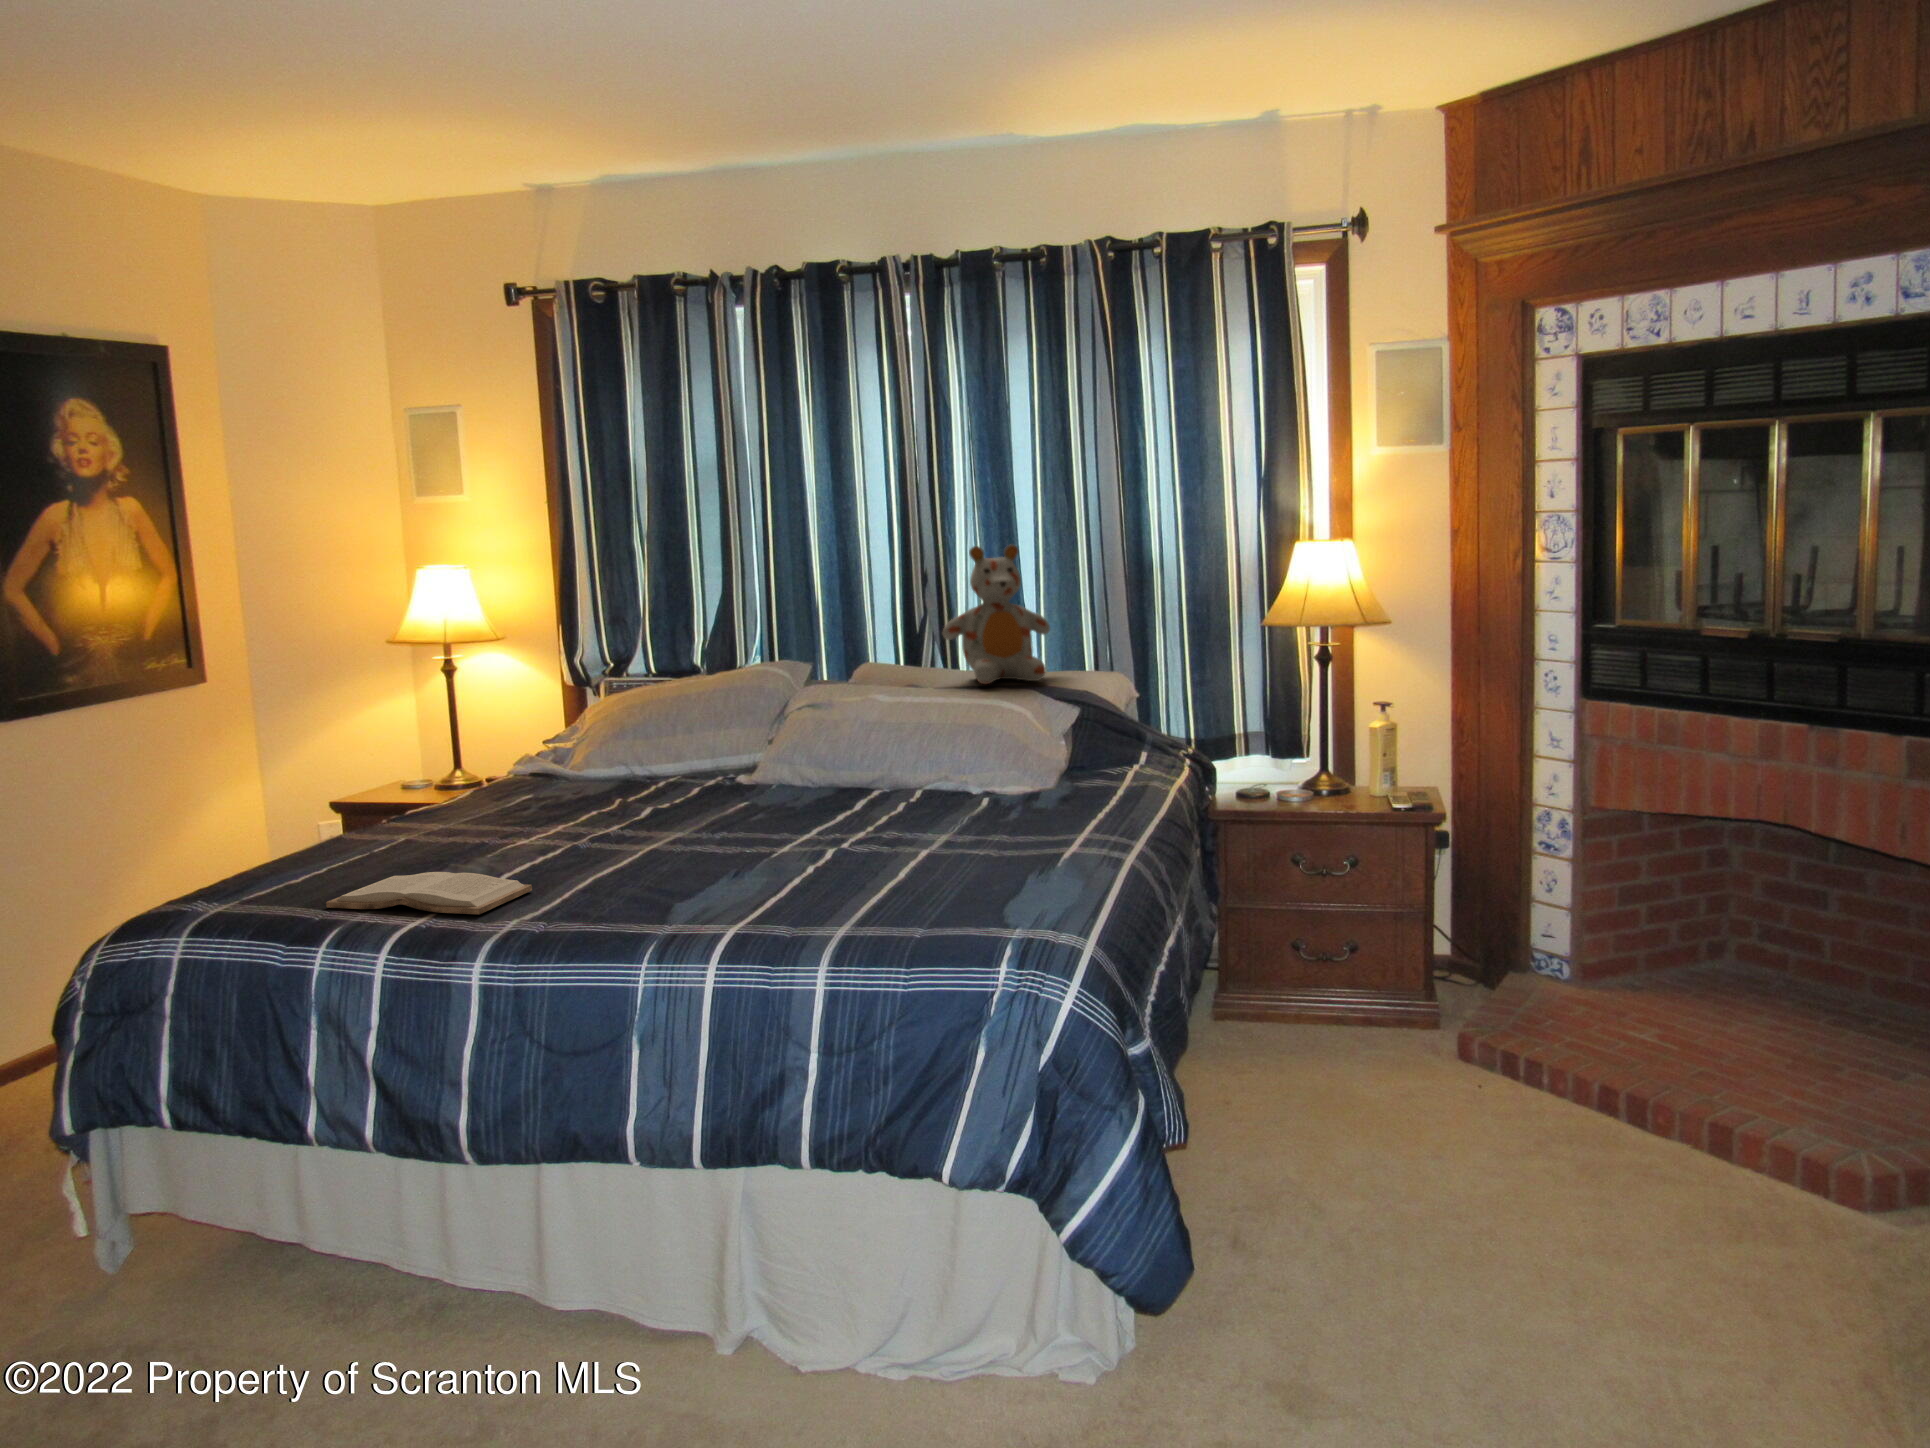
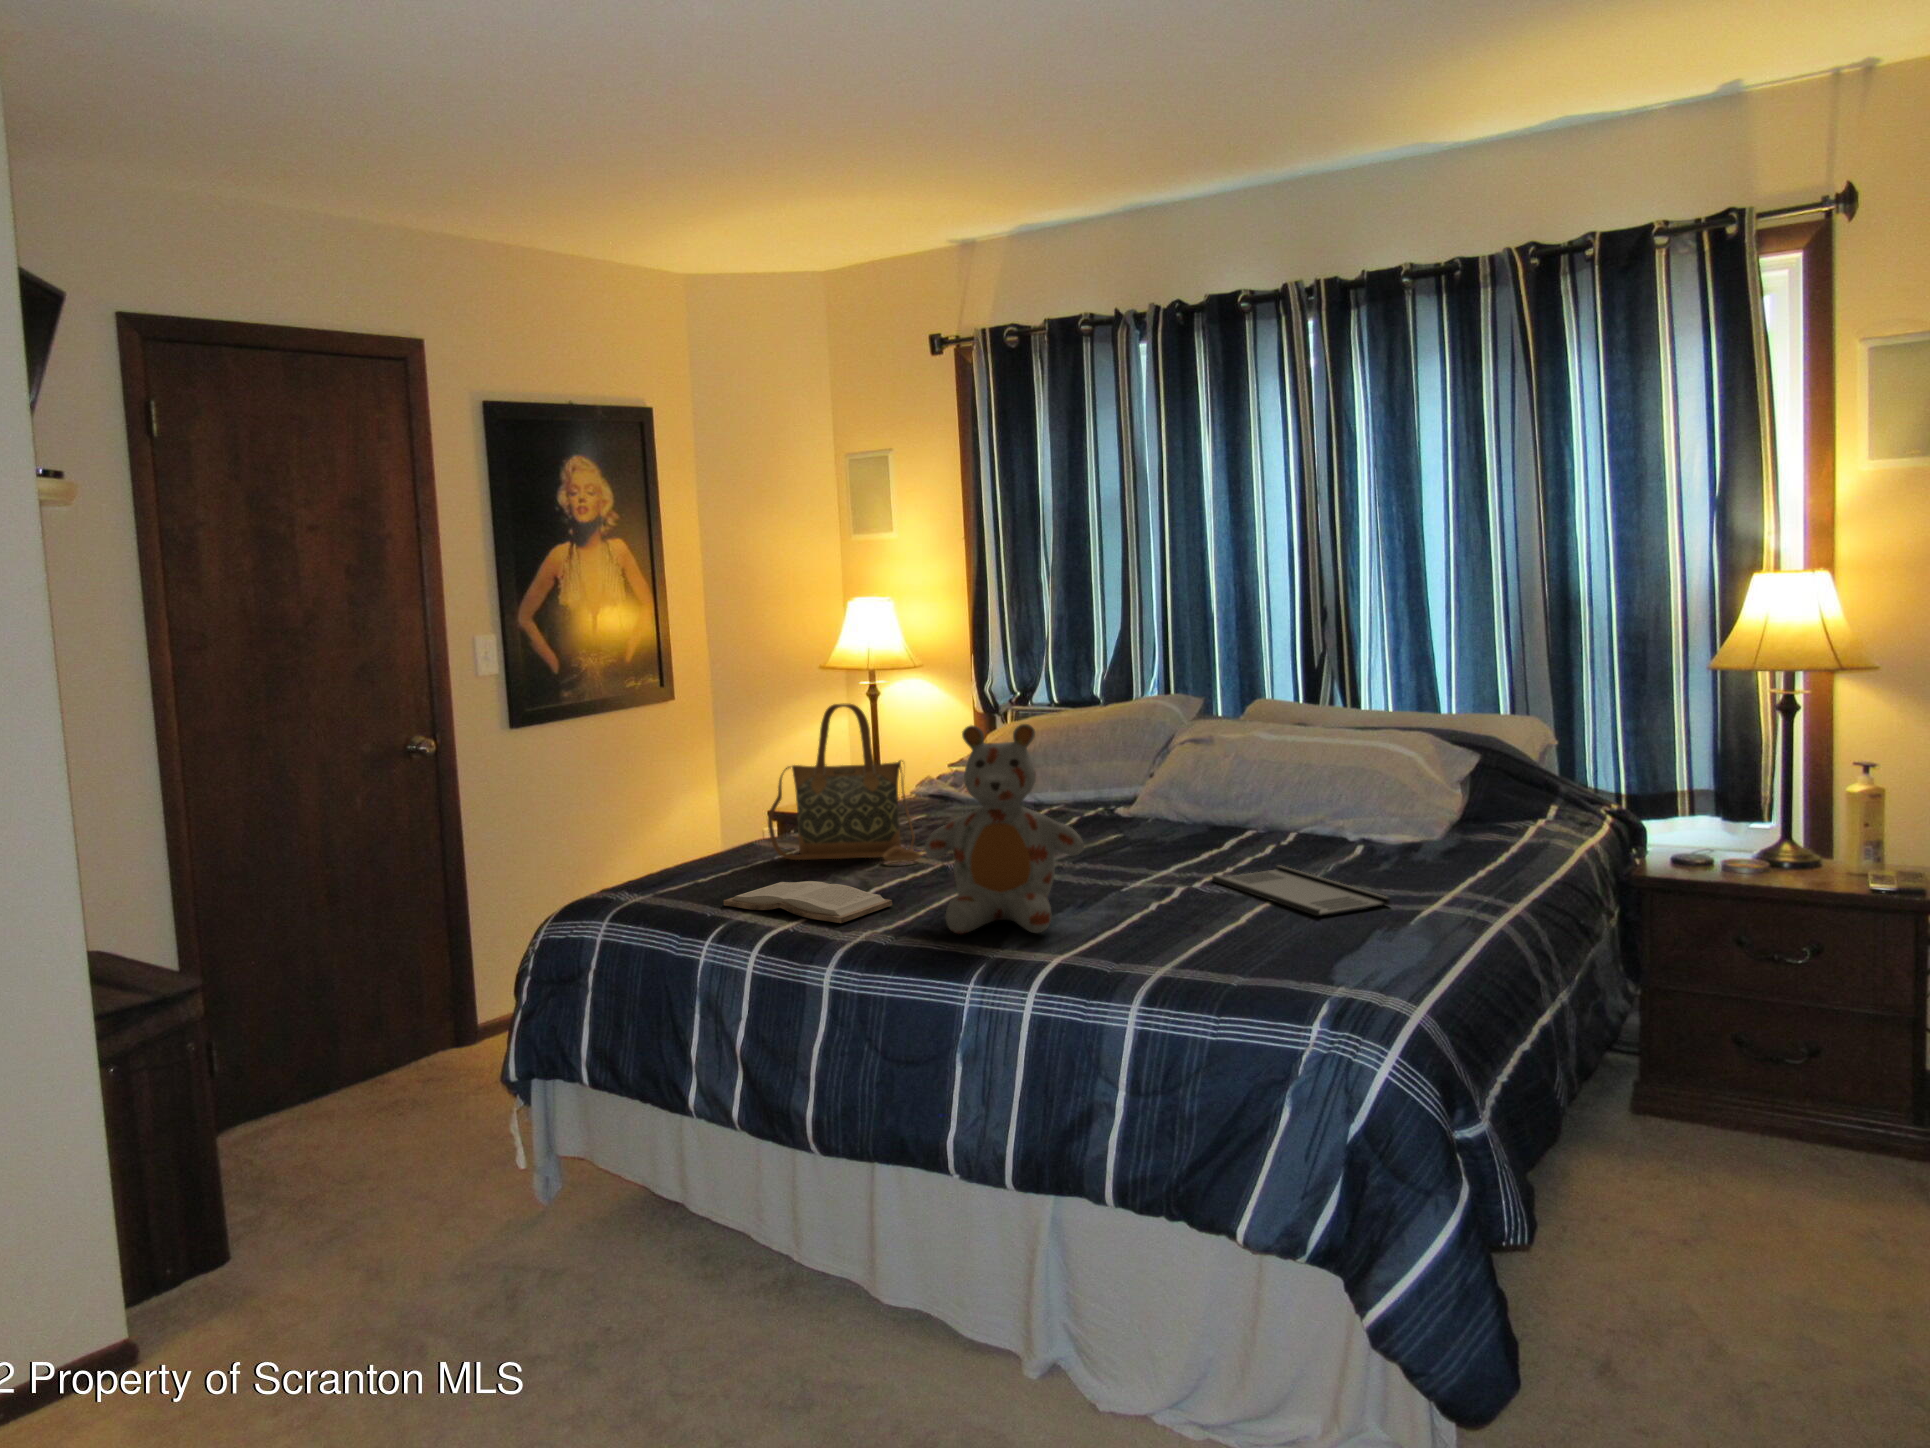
stuffed bear: present [942,545,1050,684] -> present [925,724,1084,934]
handbag: none [362,676,548,851] -> present [768,704,920,862]
tray: none [860,819,1033,864] -> present [1212,865,1390,916]

